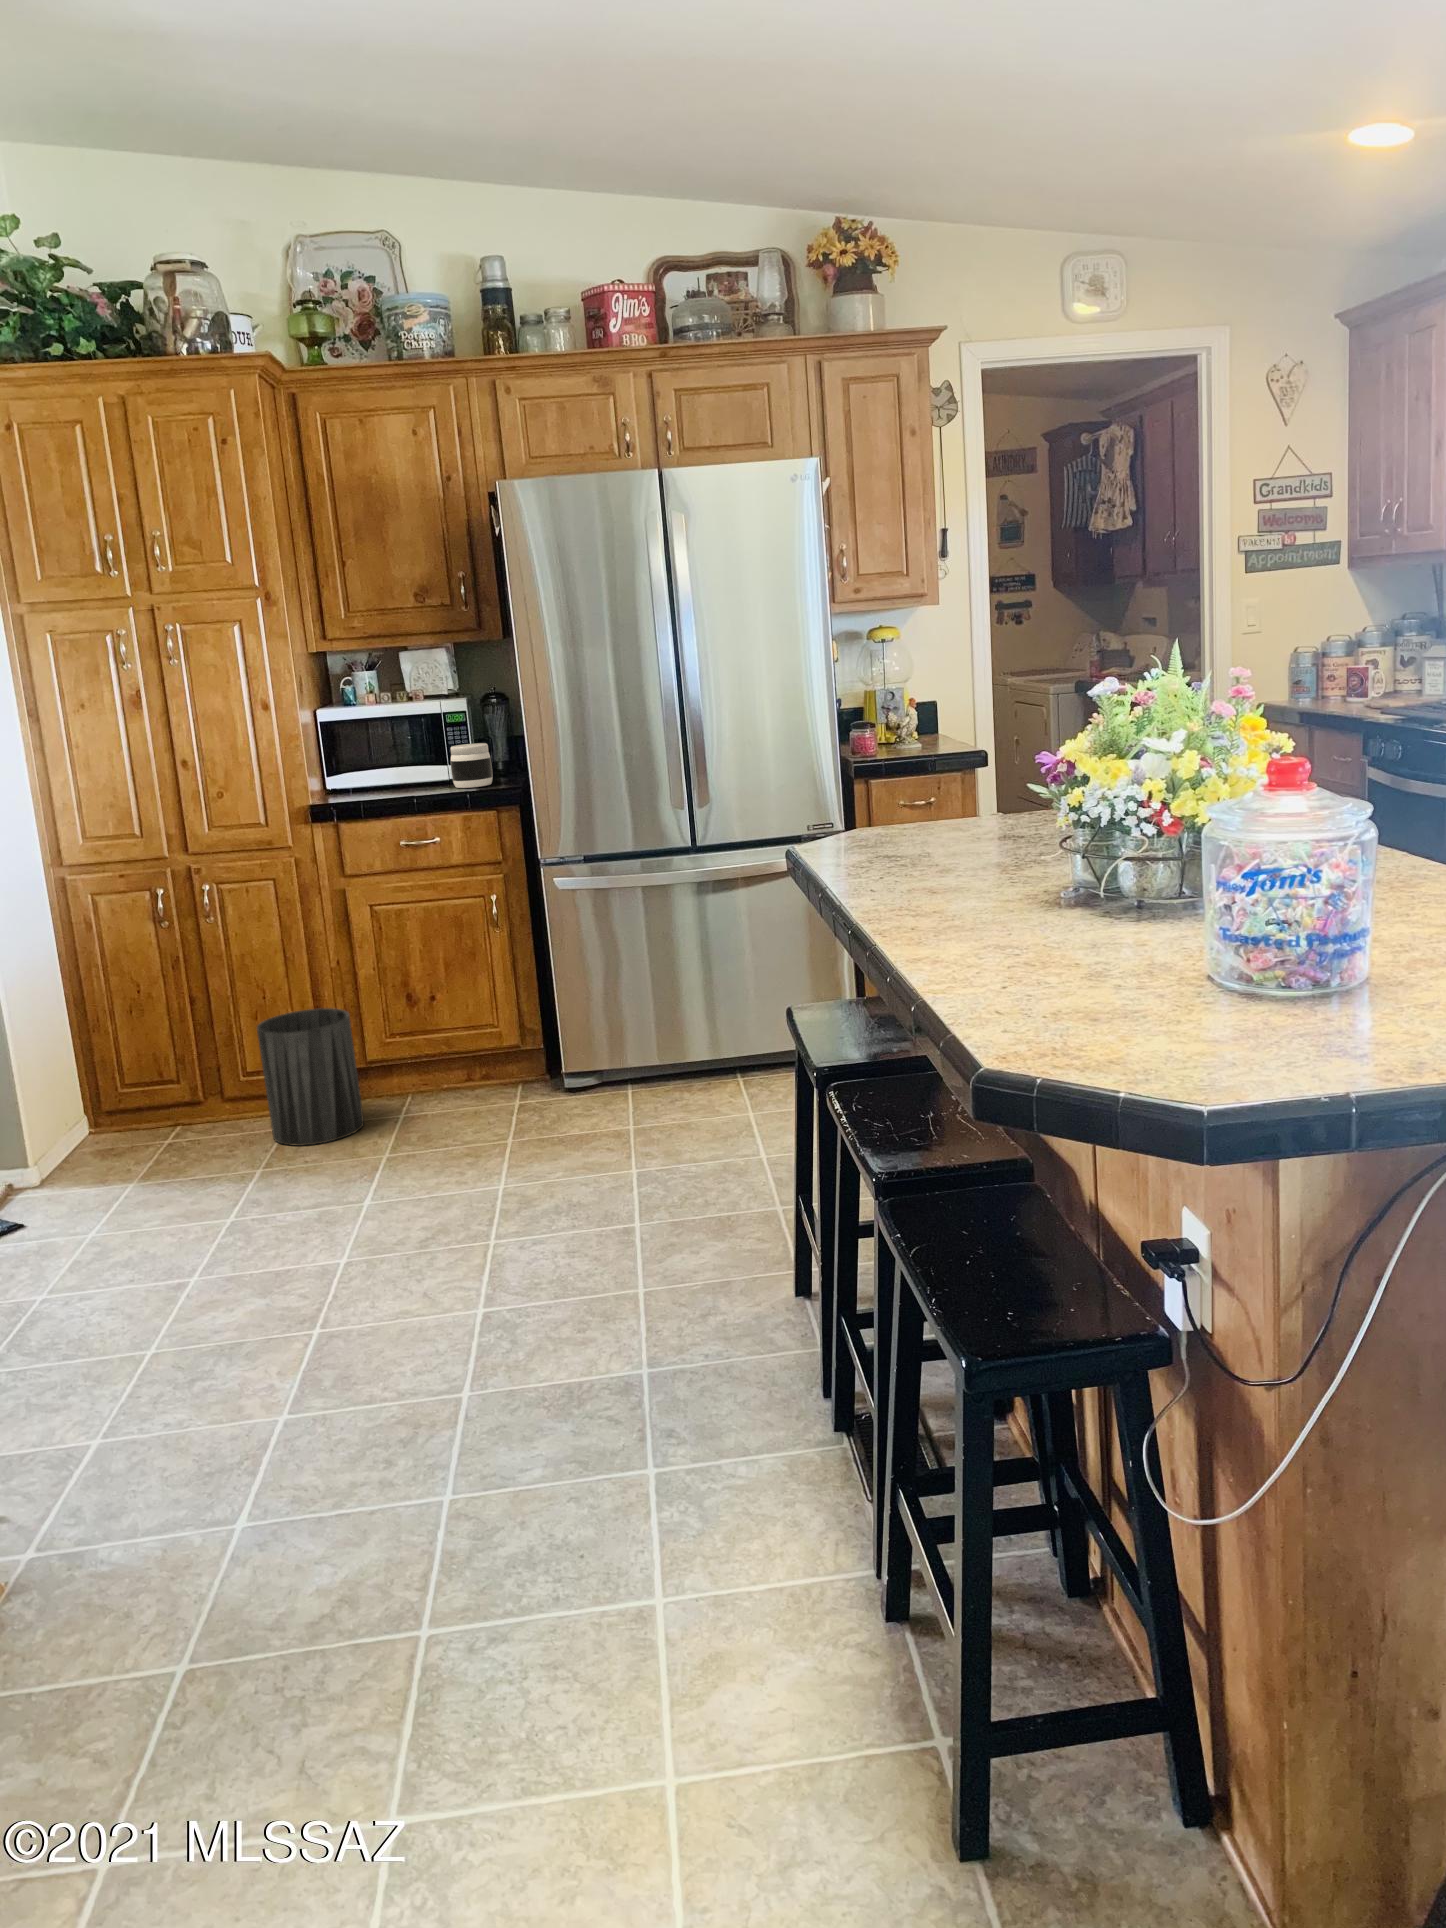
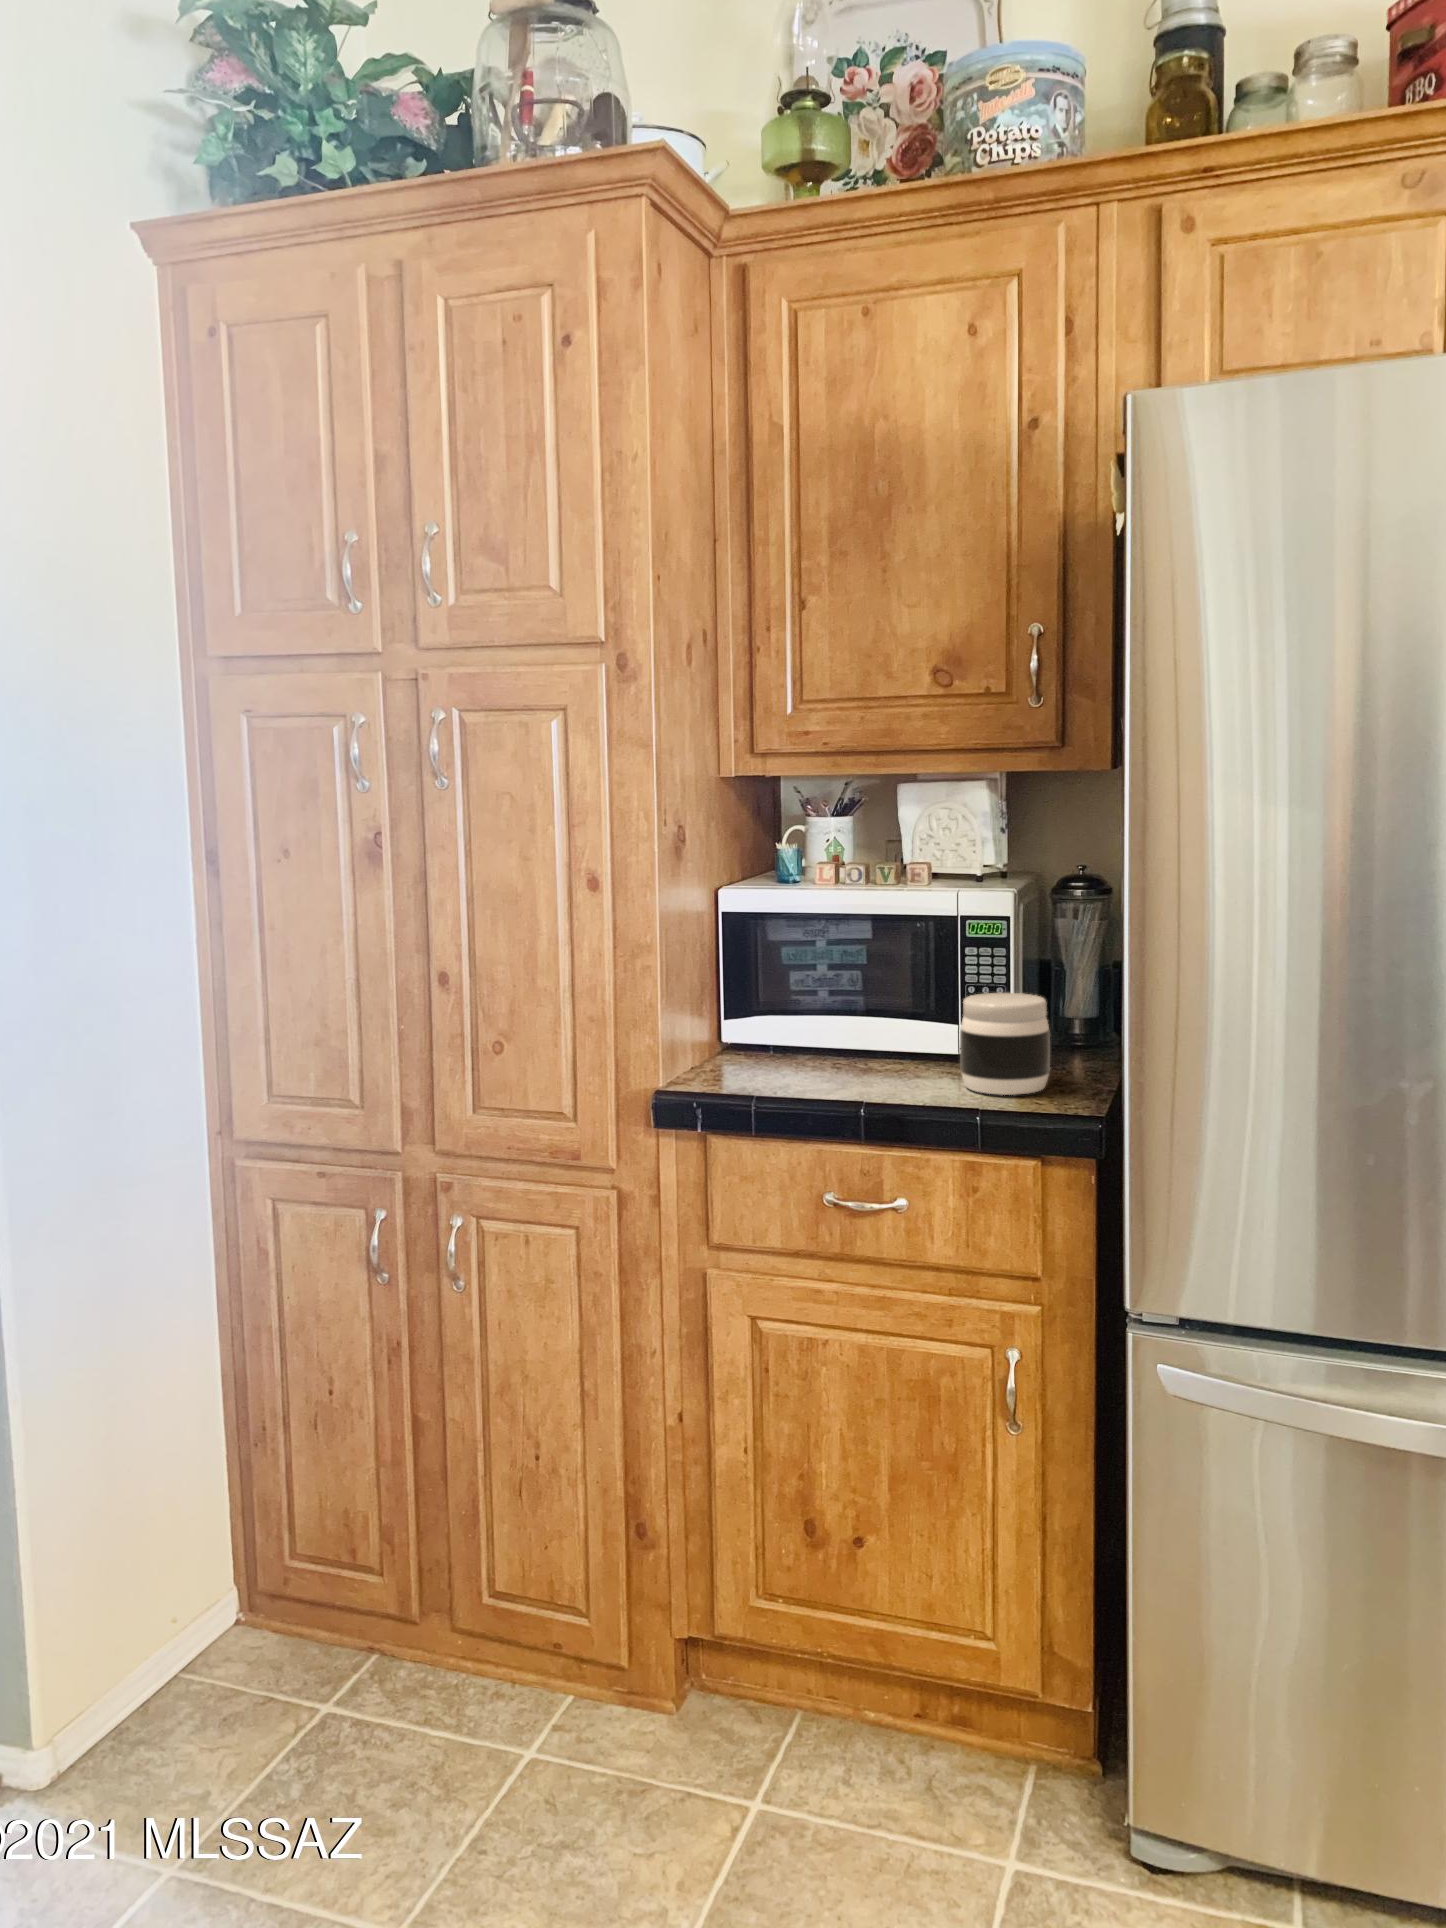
trash can: present [257,1008,364,1146] -> none [472,1507,672,1852]

